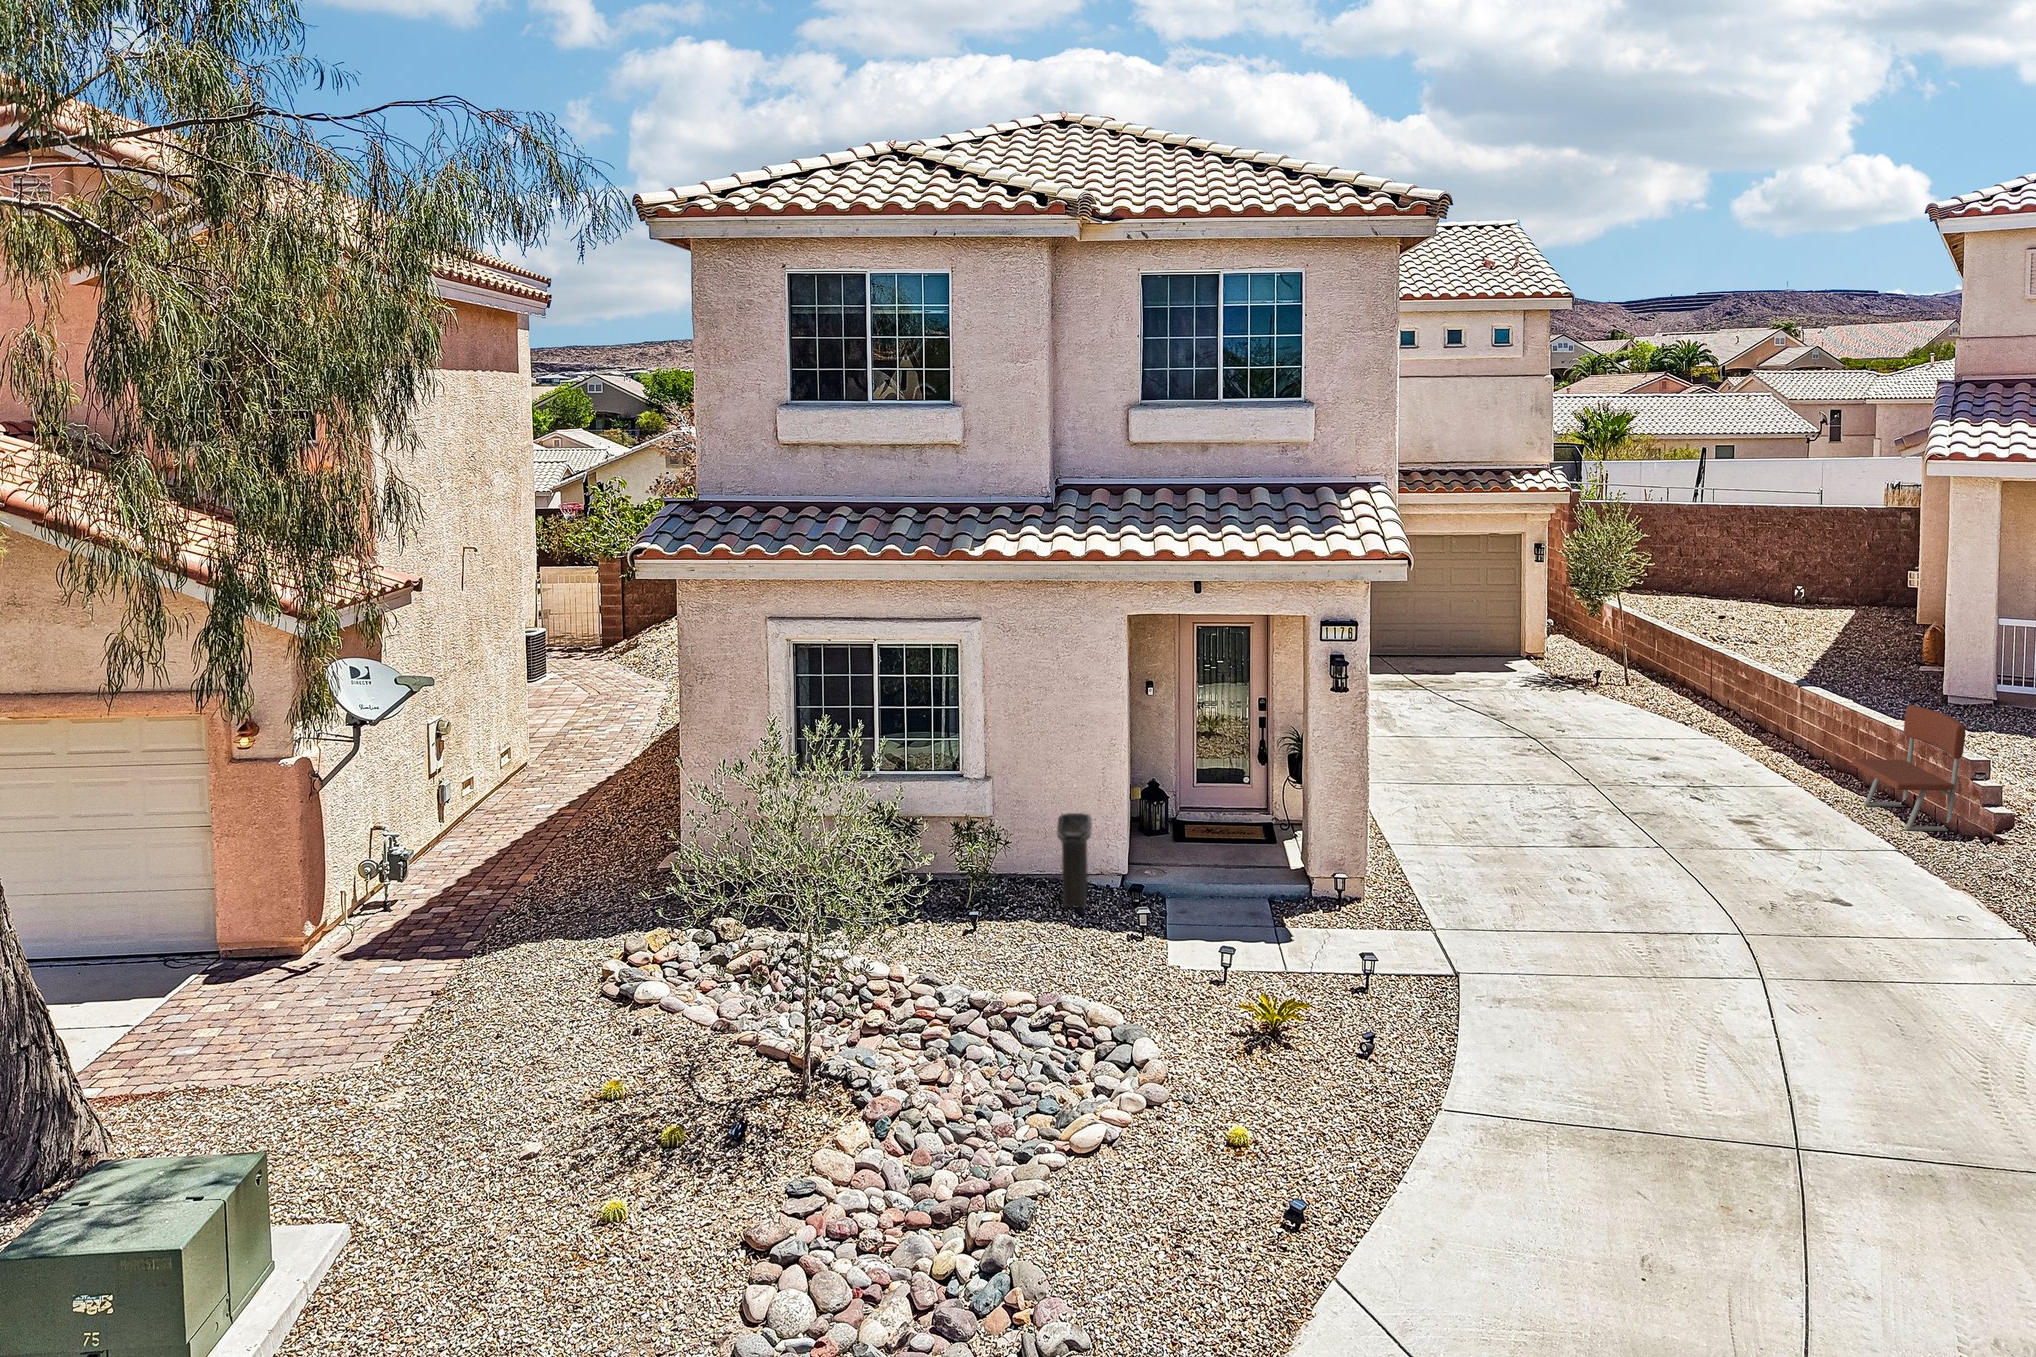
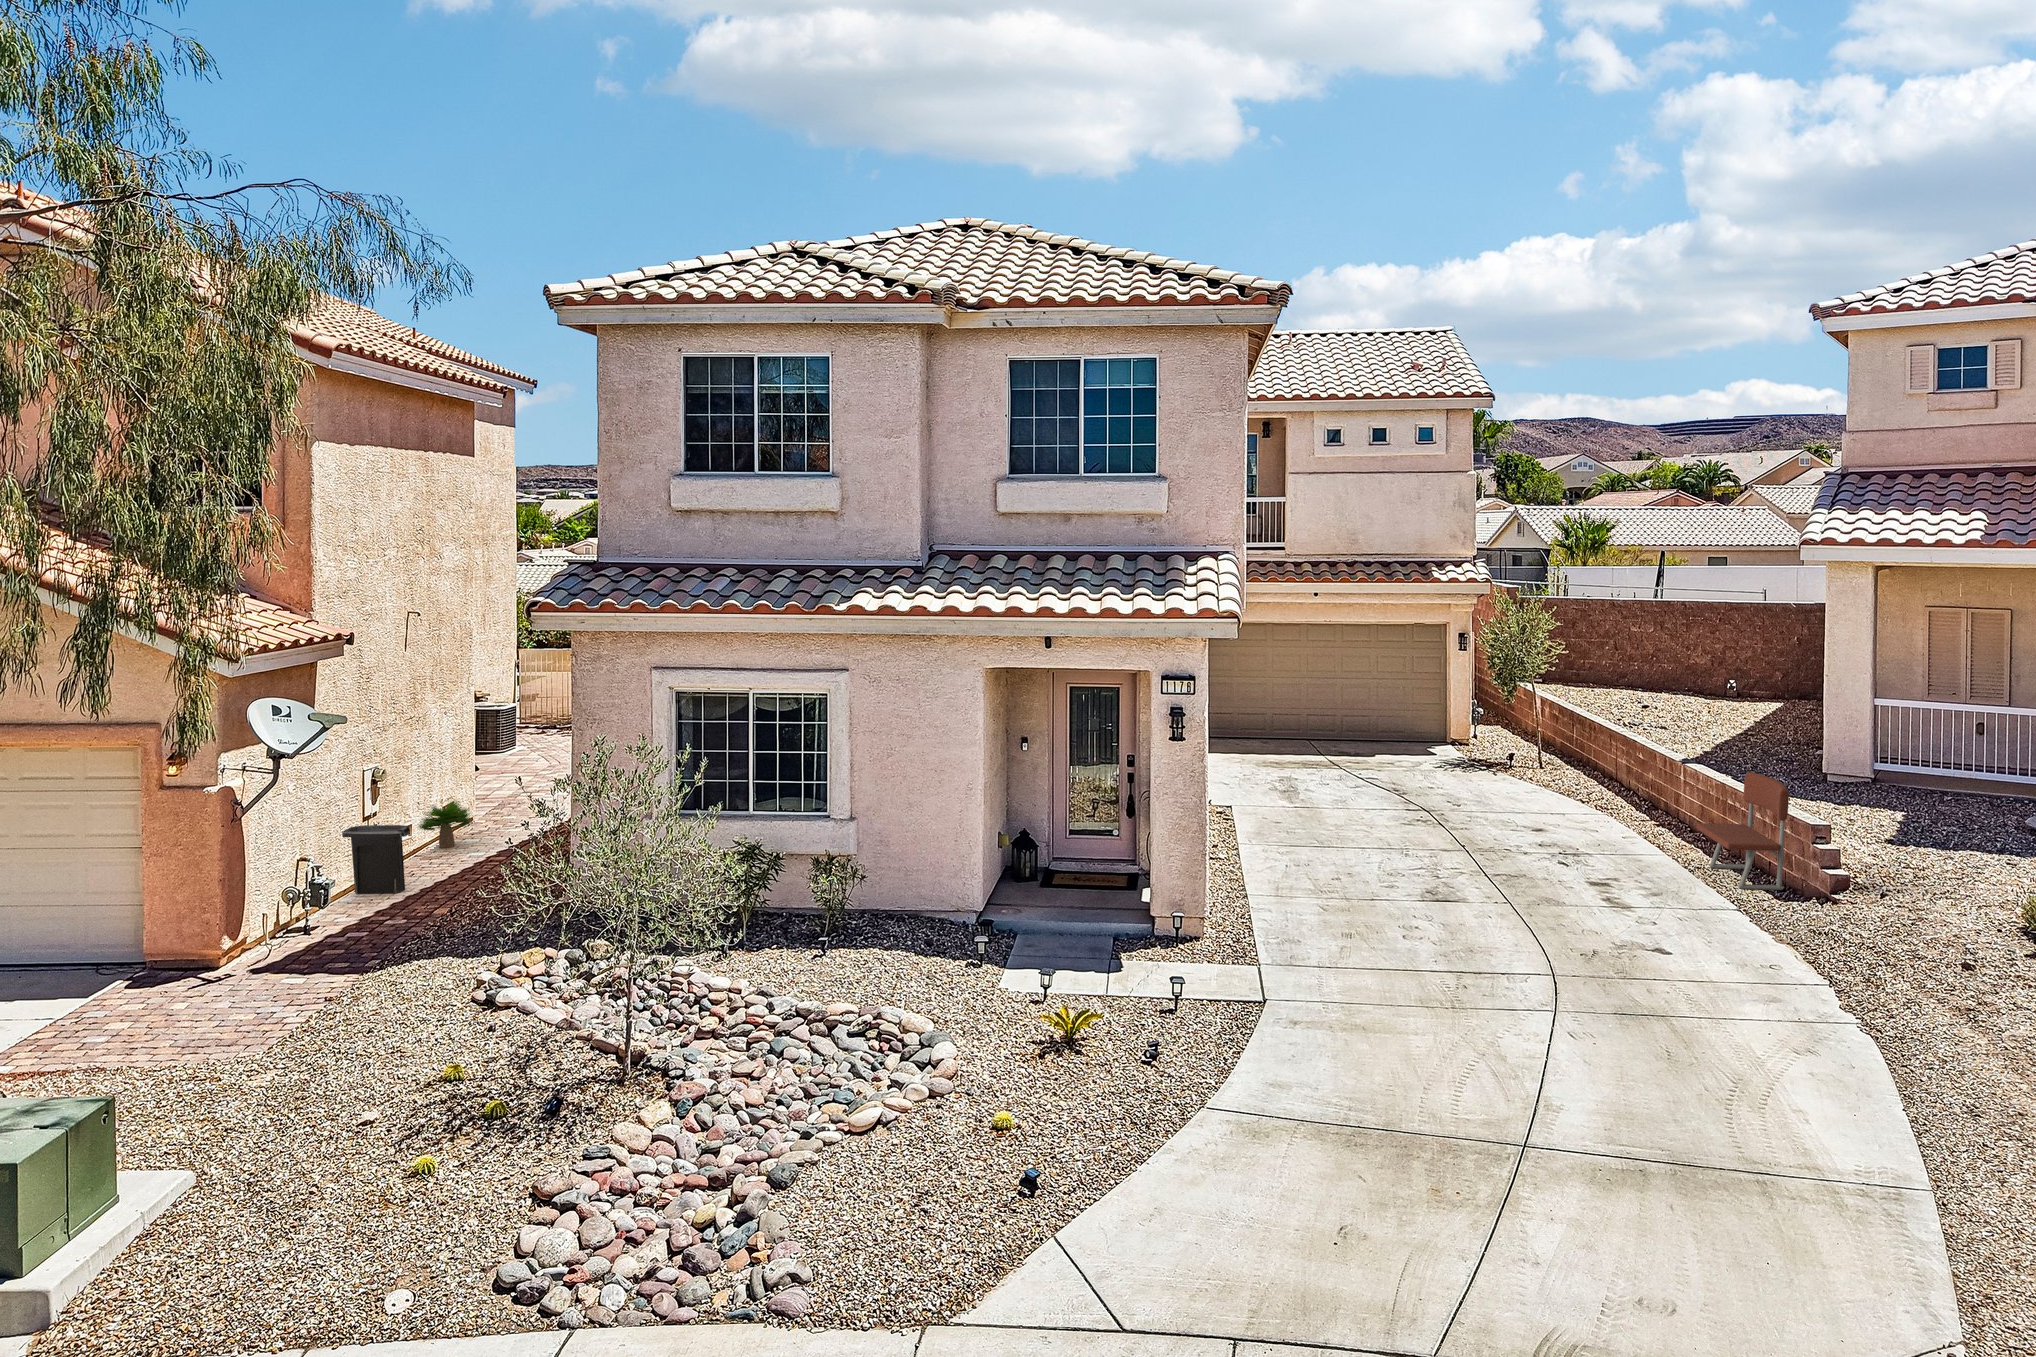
potted plant: none [476,748,540,803] -> present [418,801,472,848]
trash can: present [1057,813,1092,908] -> present [342,825,410,894]

